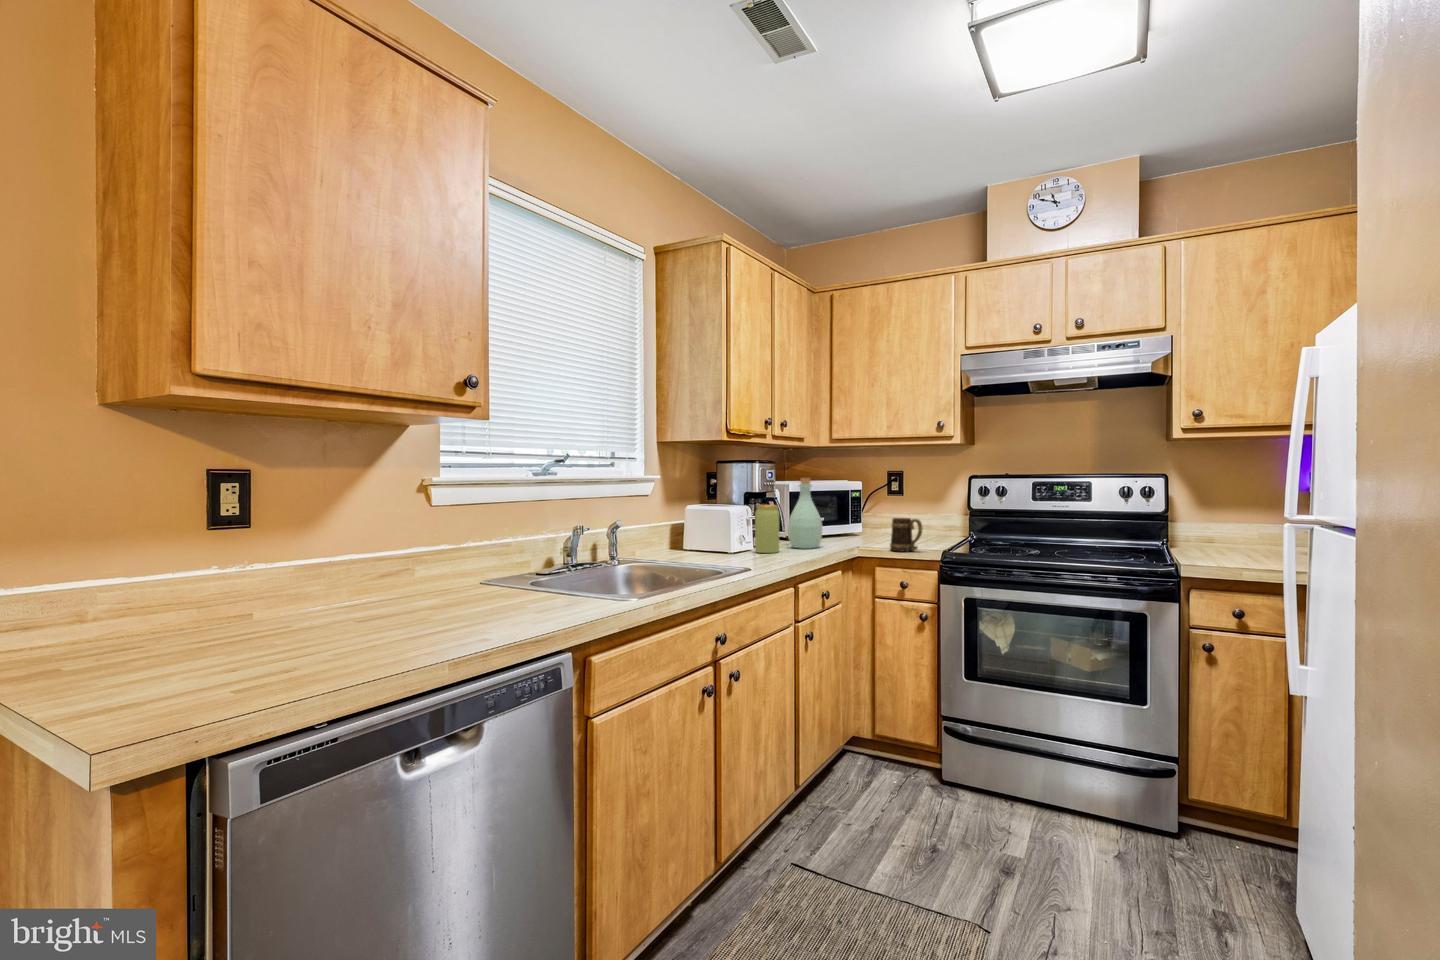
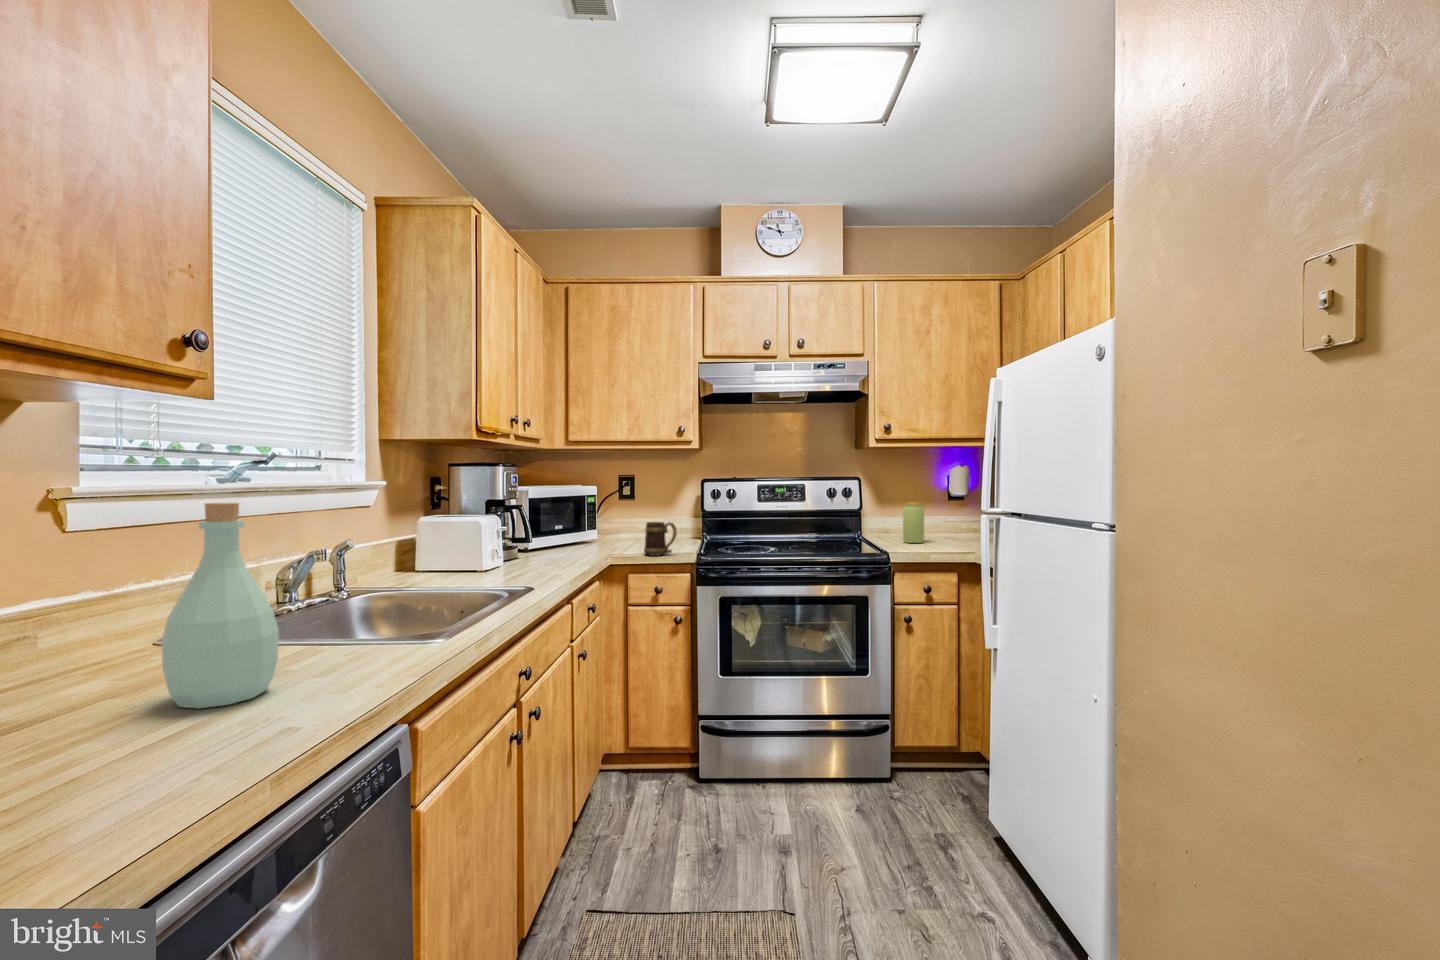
bottle: present [788,478,822,549] -> present [161,503,279,709]
jar: present [755,505,779,553] -> present [903,503,924,543]

